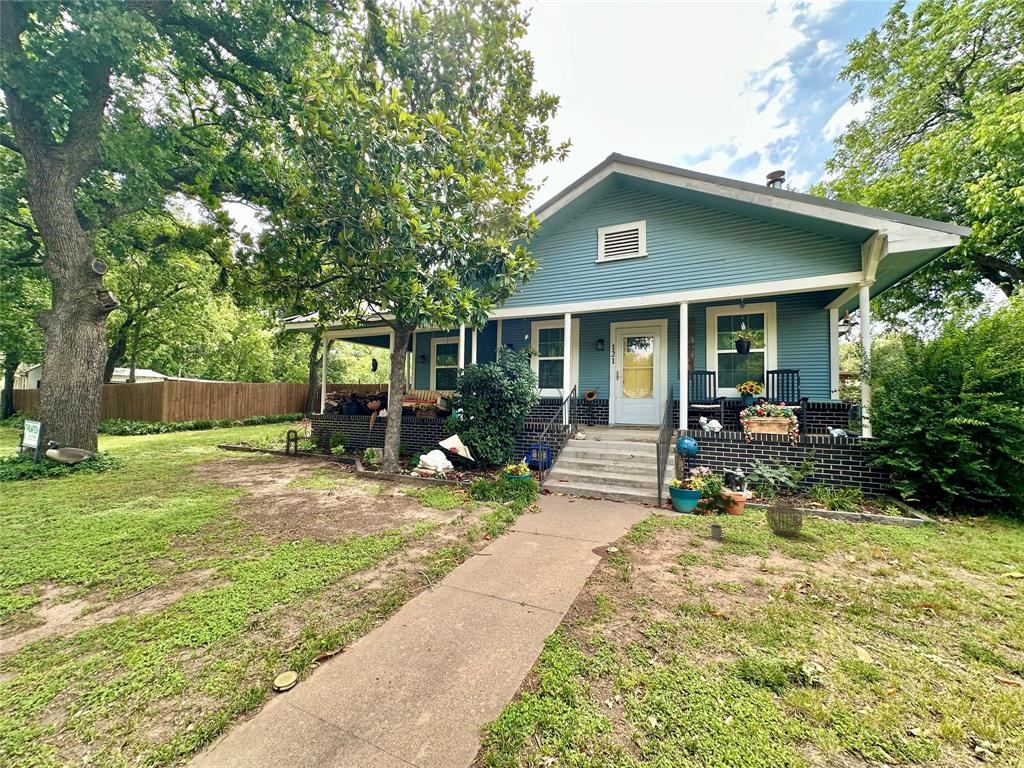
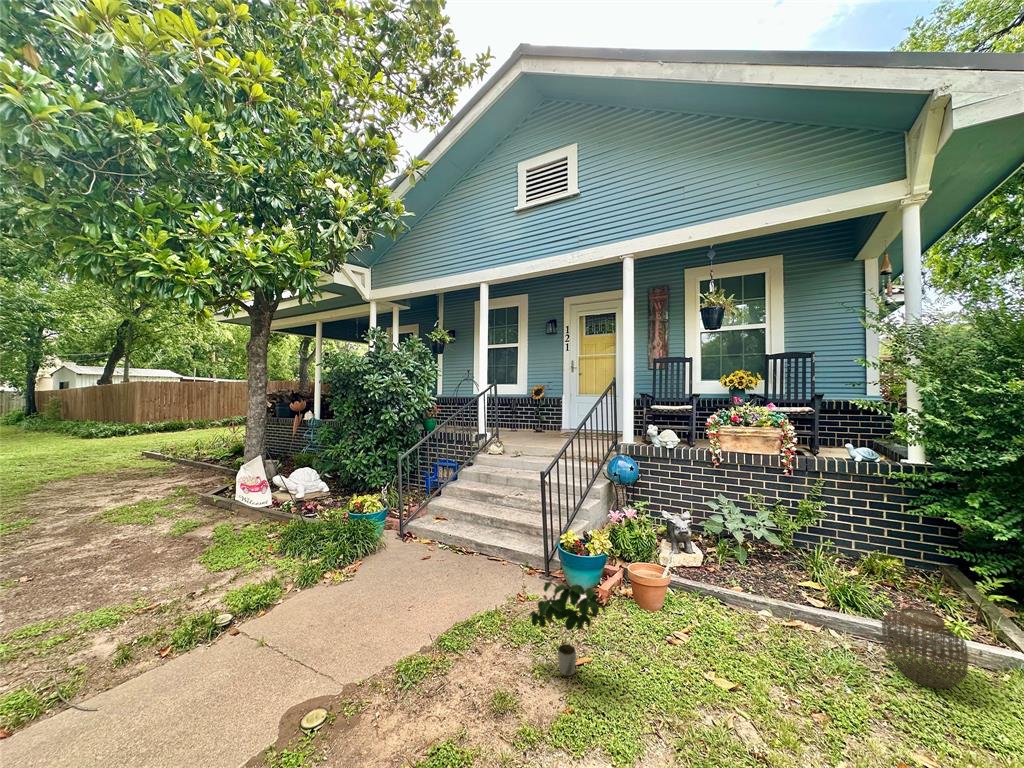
bench: present [286,428,330,456] -> none [193,434,245,468]
woven basket: present [767,502,802,537] -> present [882,608,968,689]

